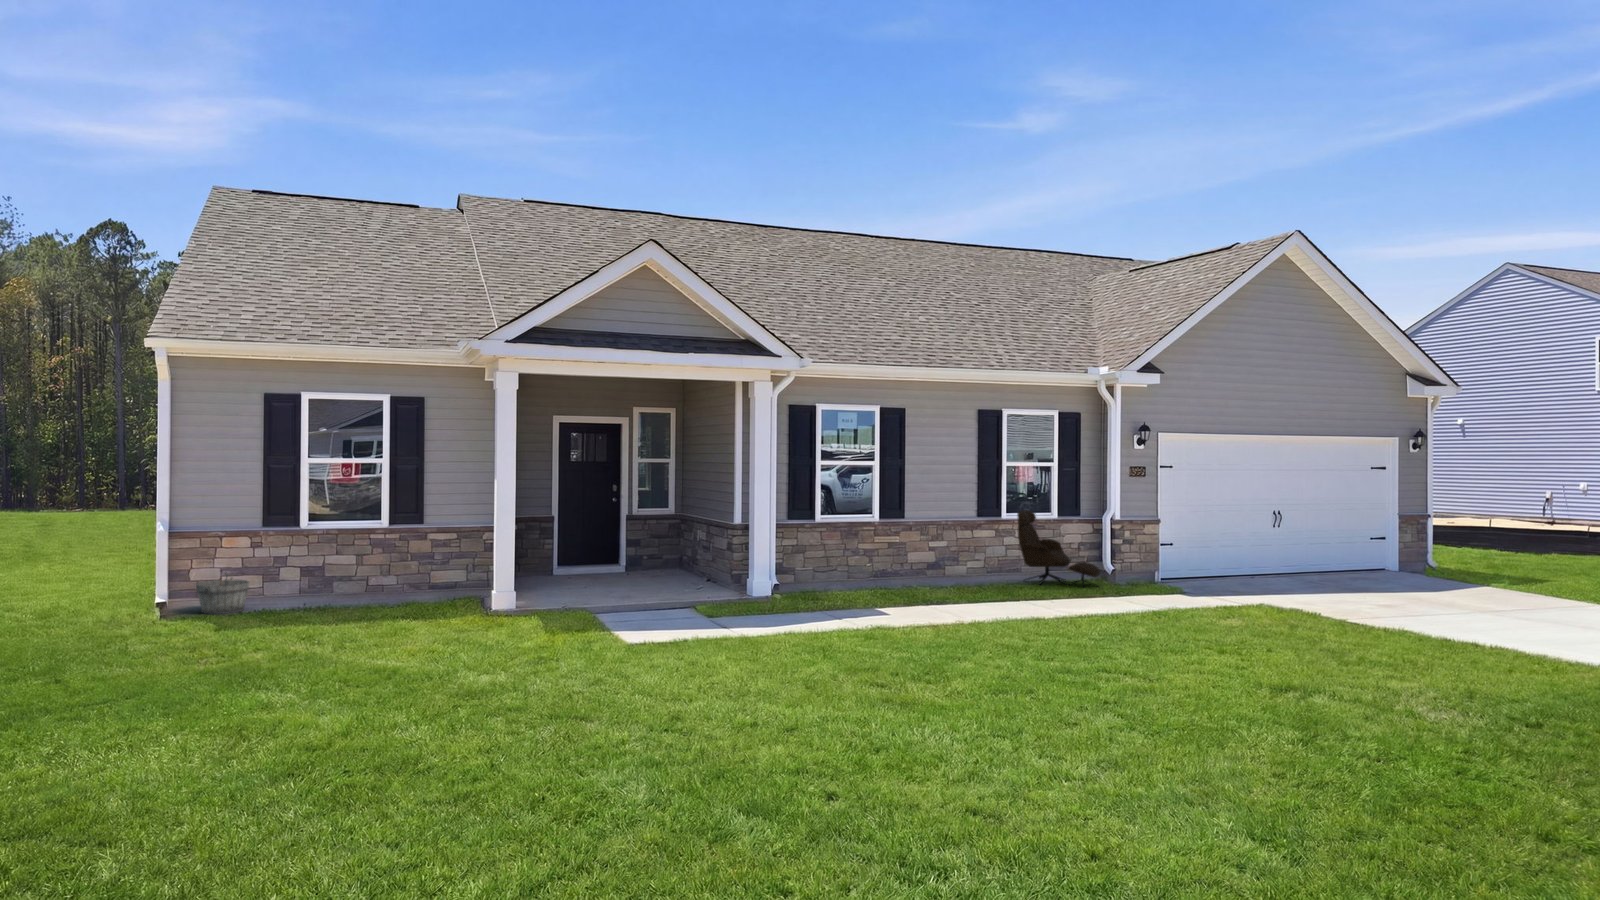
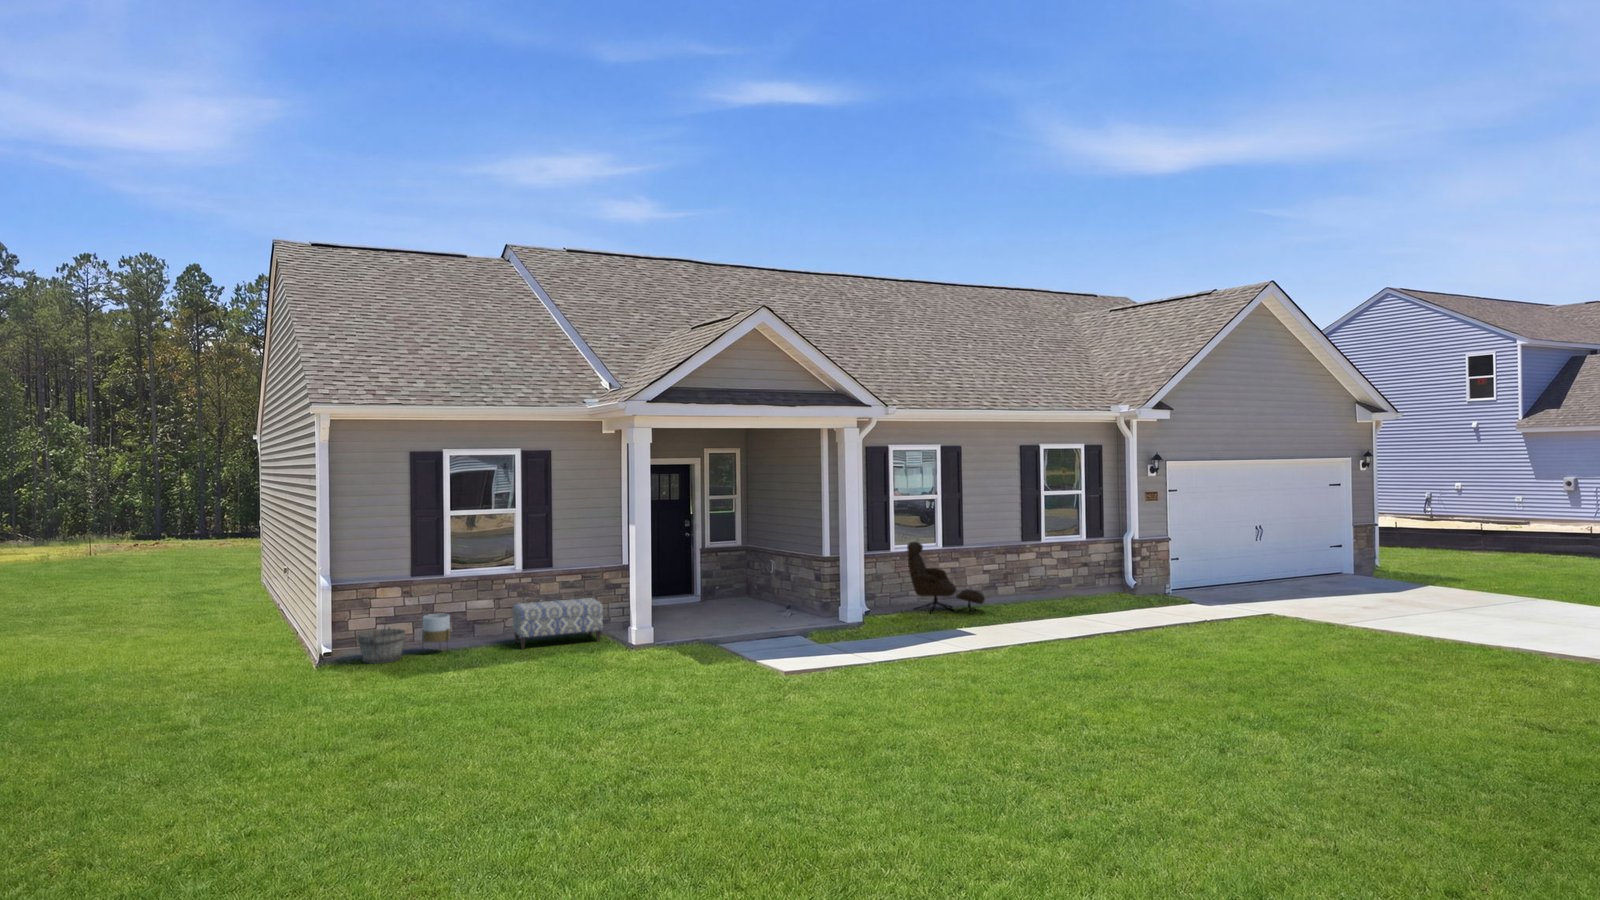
lounge chair: present [1017,510,1100,587] -> present [907,542,985,614]
bench: none [372,558,468,608] -> present [512,598,603,649]
planter: none [269,566,302,609] -> present [422,614,450,642]

